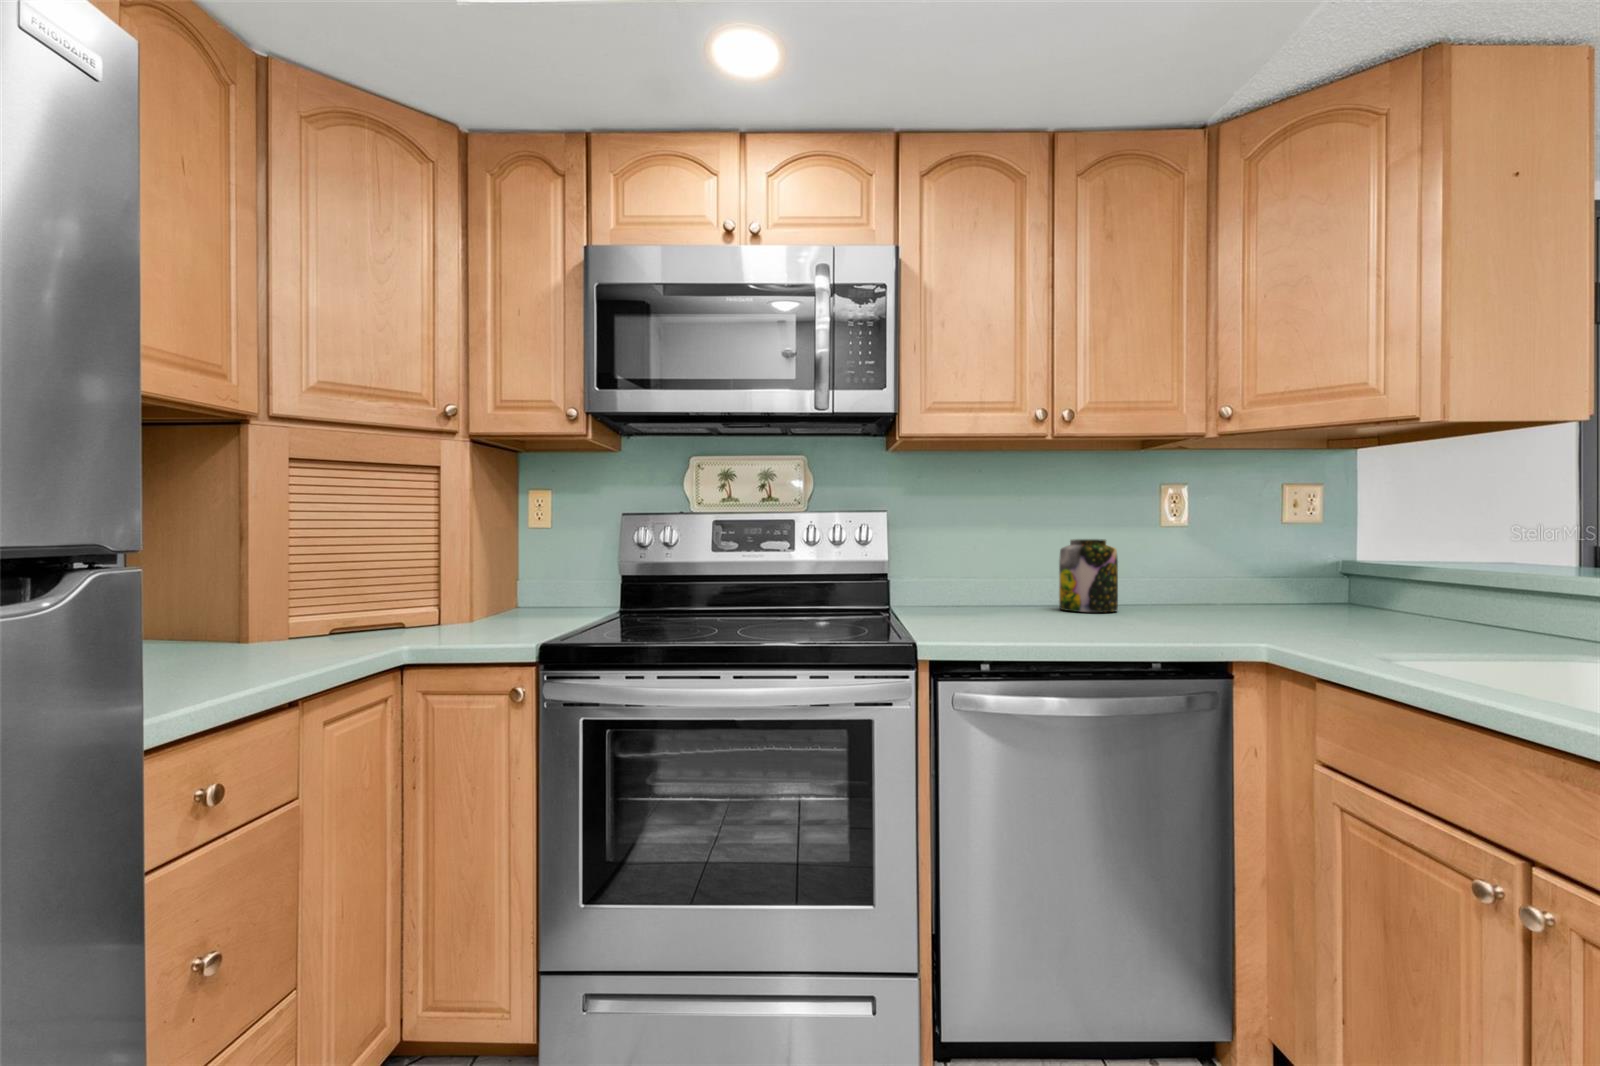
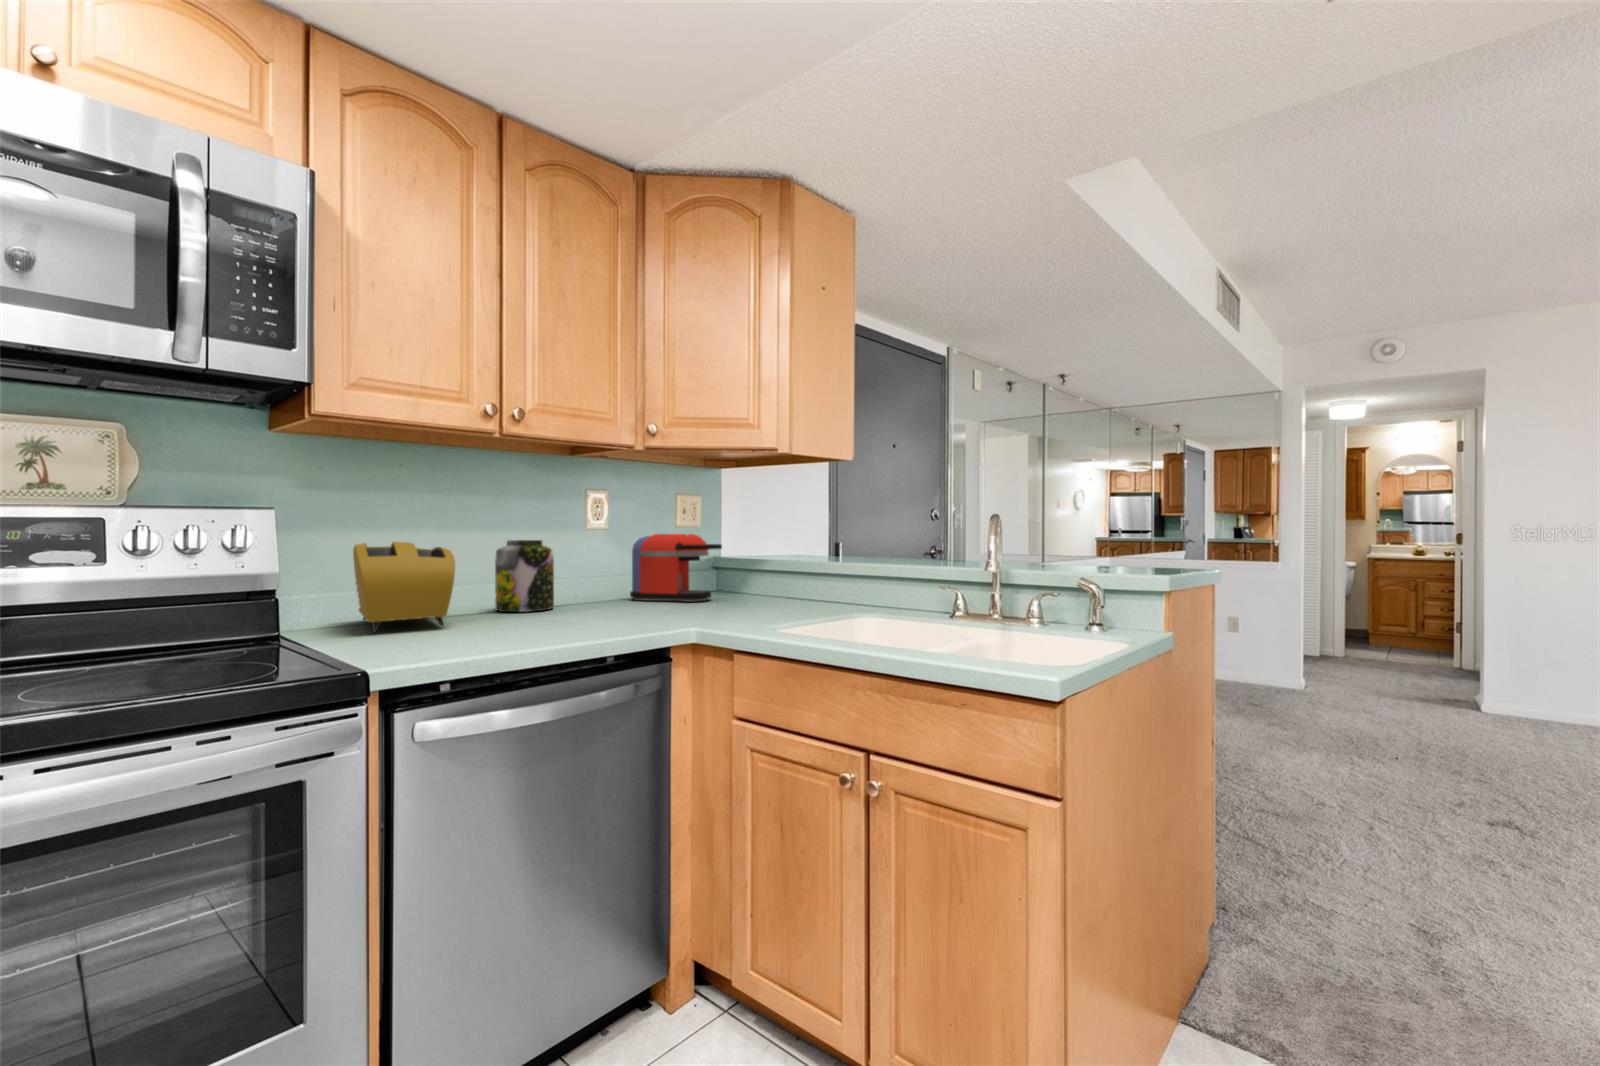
coffee maker: none [1213,533,1340,619] -> present [630,534,722,602]
toaster: none [938,540,1015,618] -> present [353,542,455,633]

